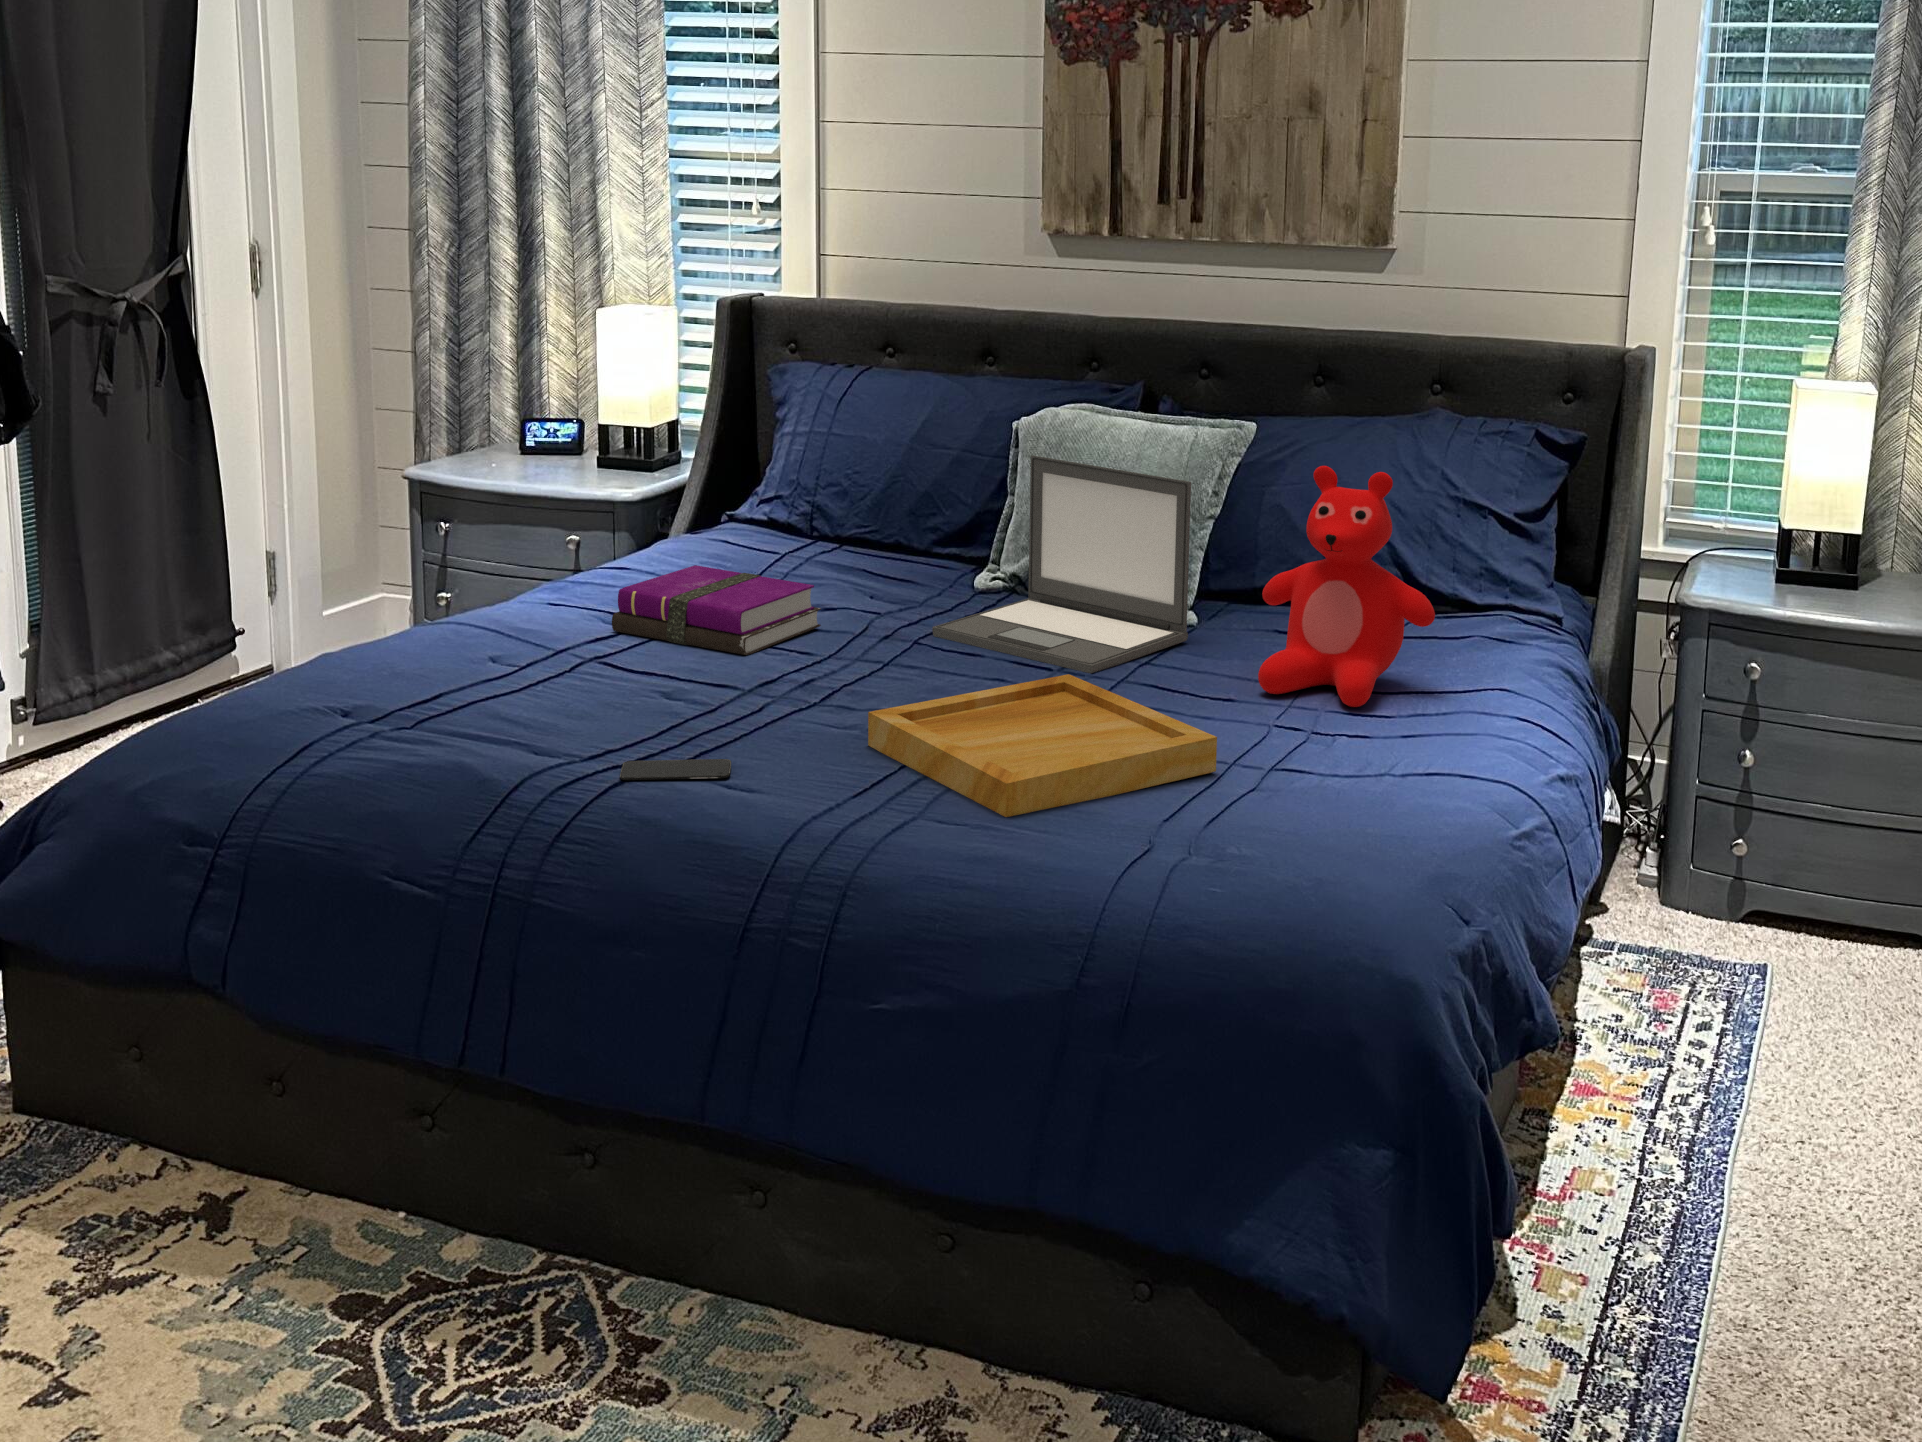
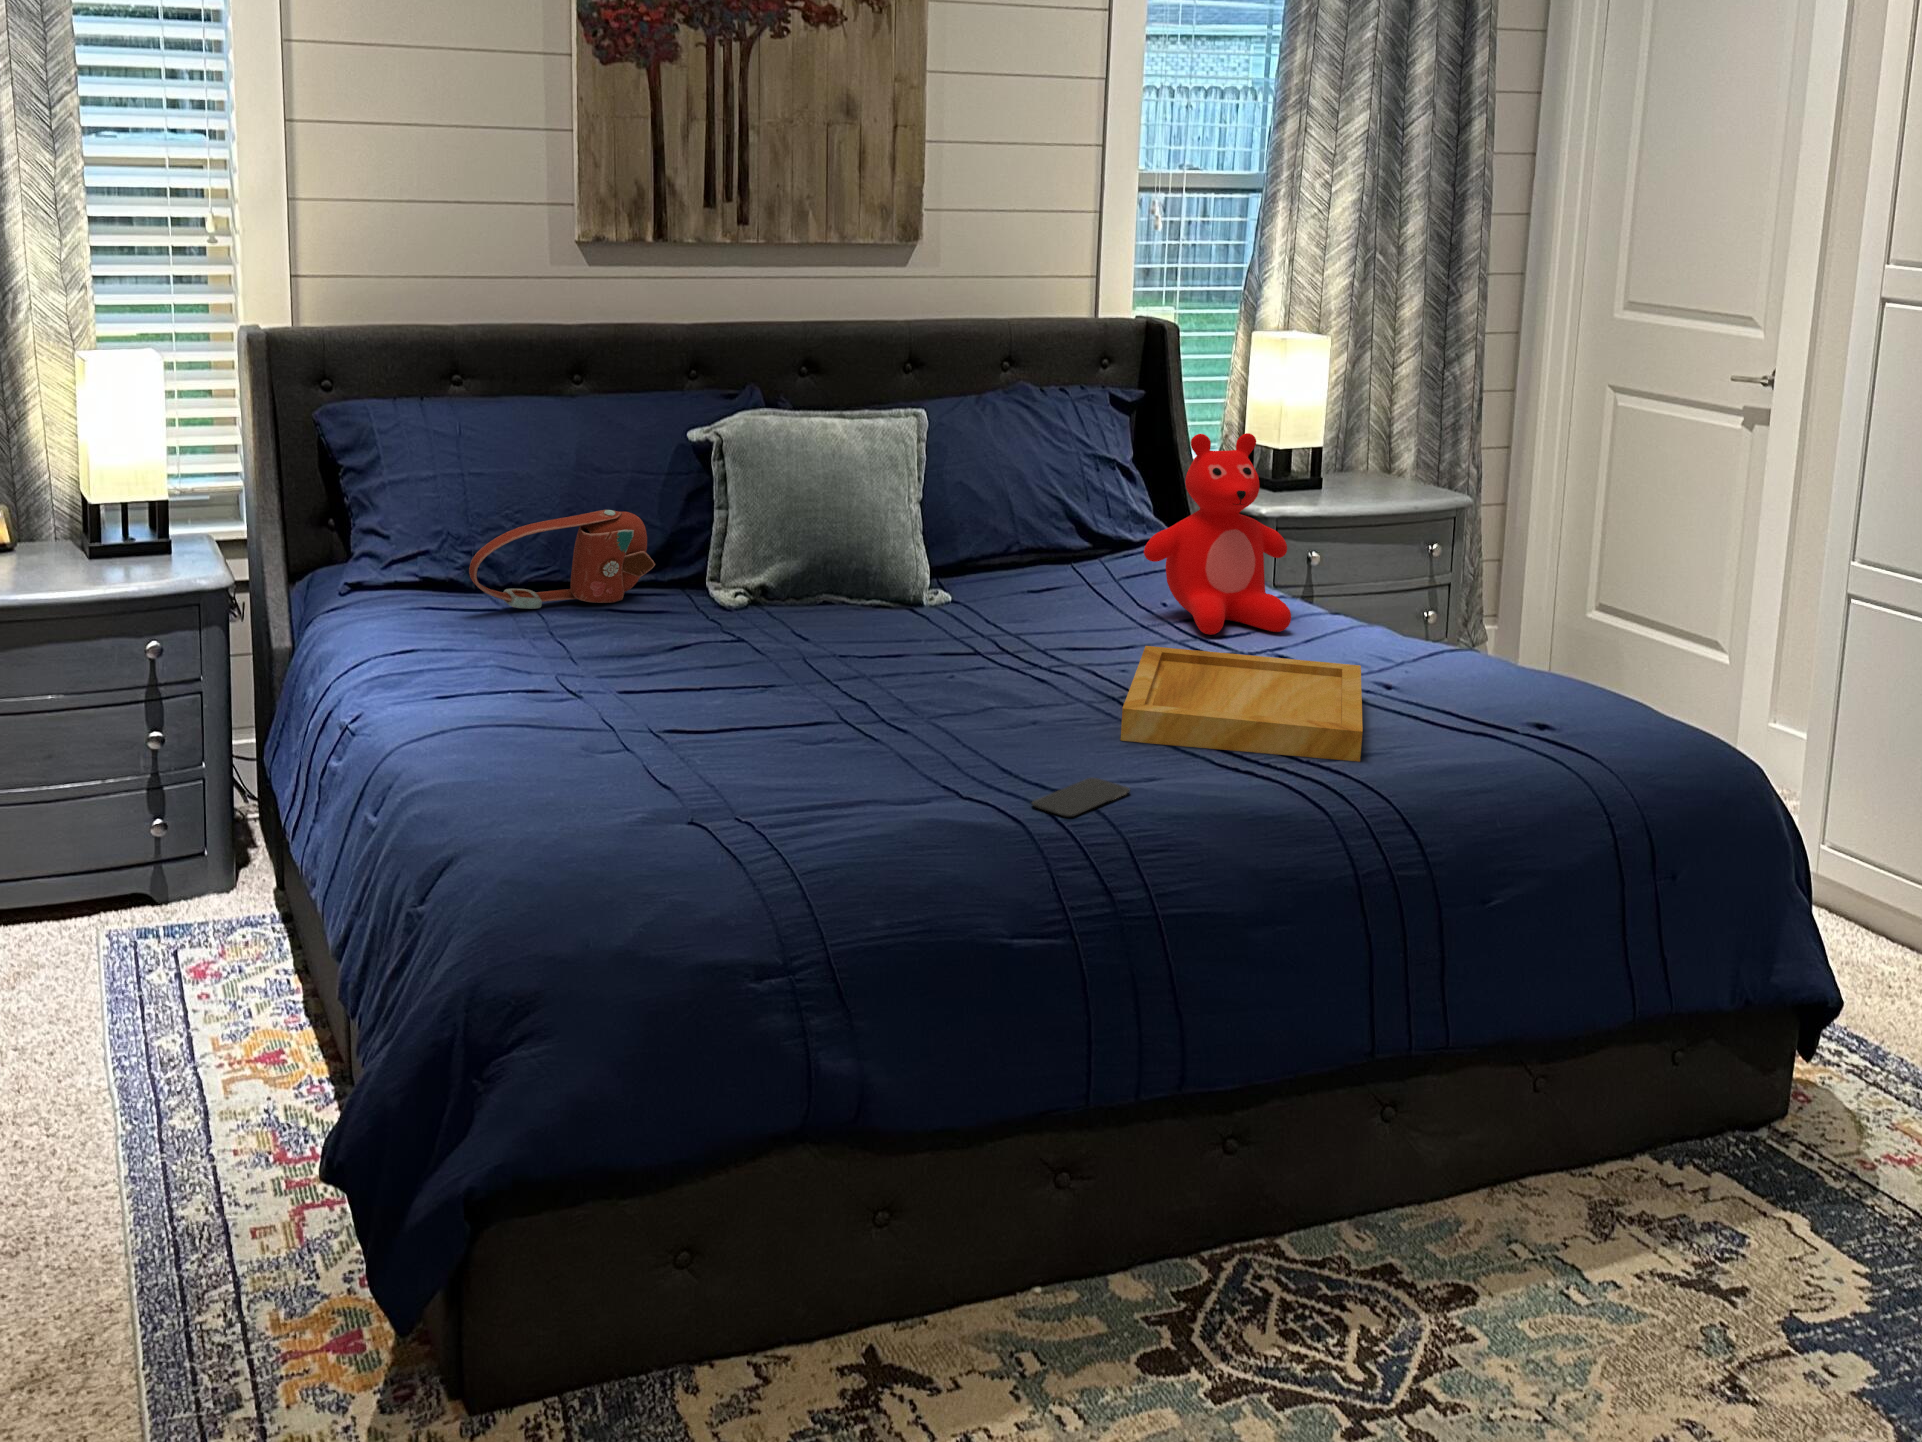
laptop: present [932,455,1191,673] -> none [858,459,1063,650]
handbag: none [733,479,908,567] -> present [469,510,655,609]
notebook: present [612,565,821,655] -> none [600,618,794,706]

